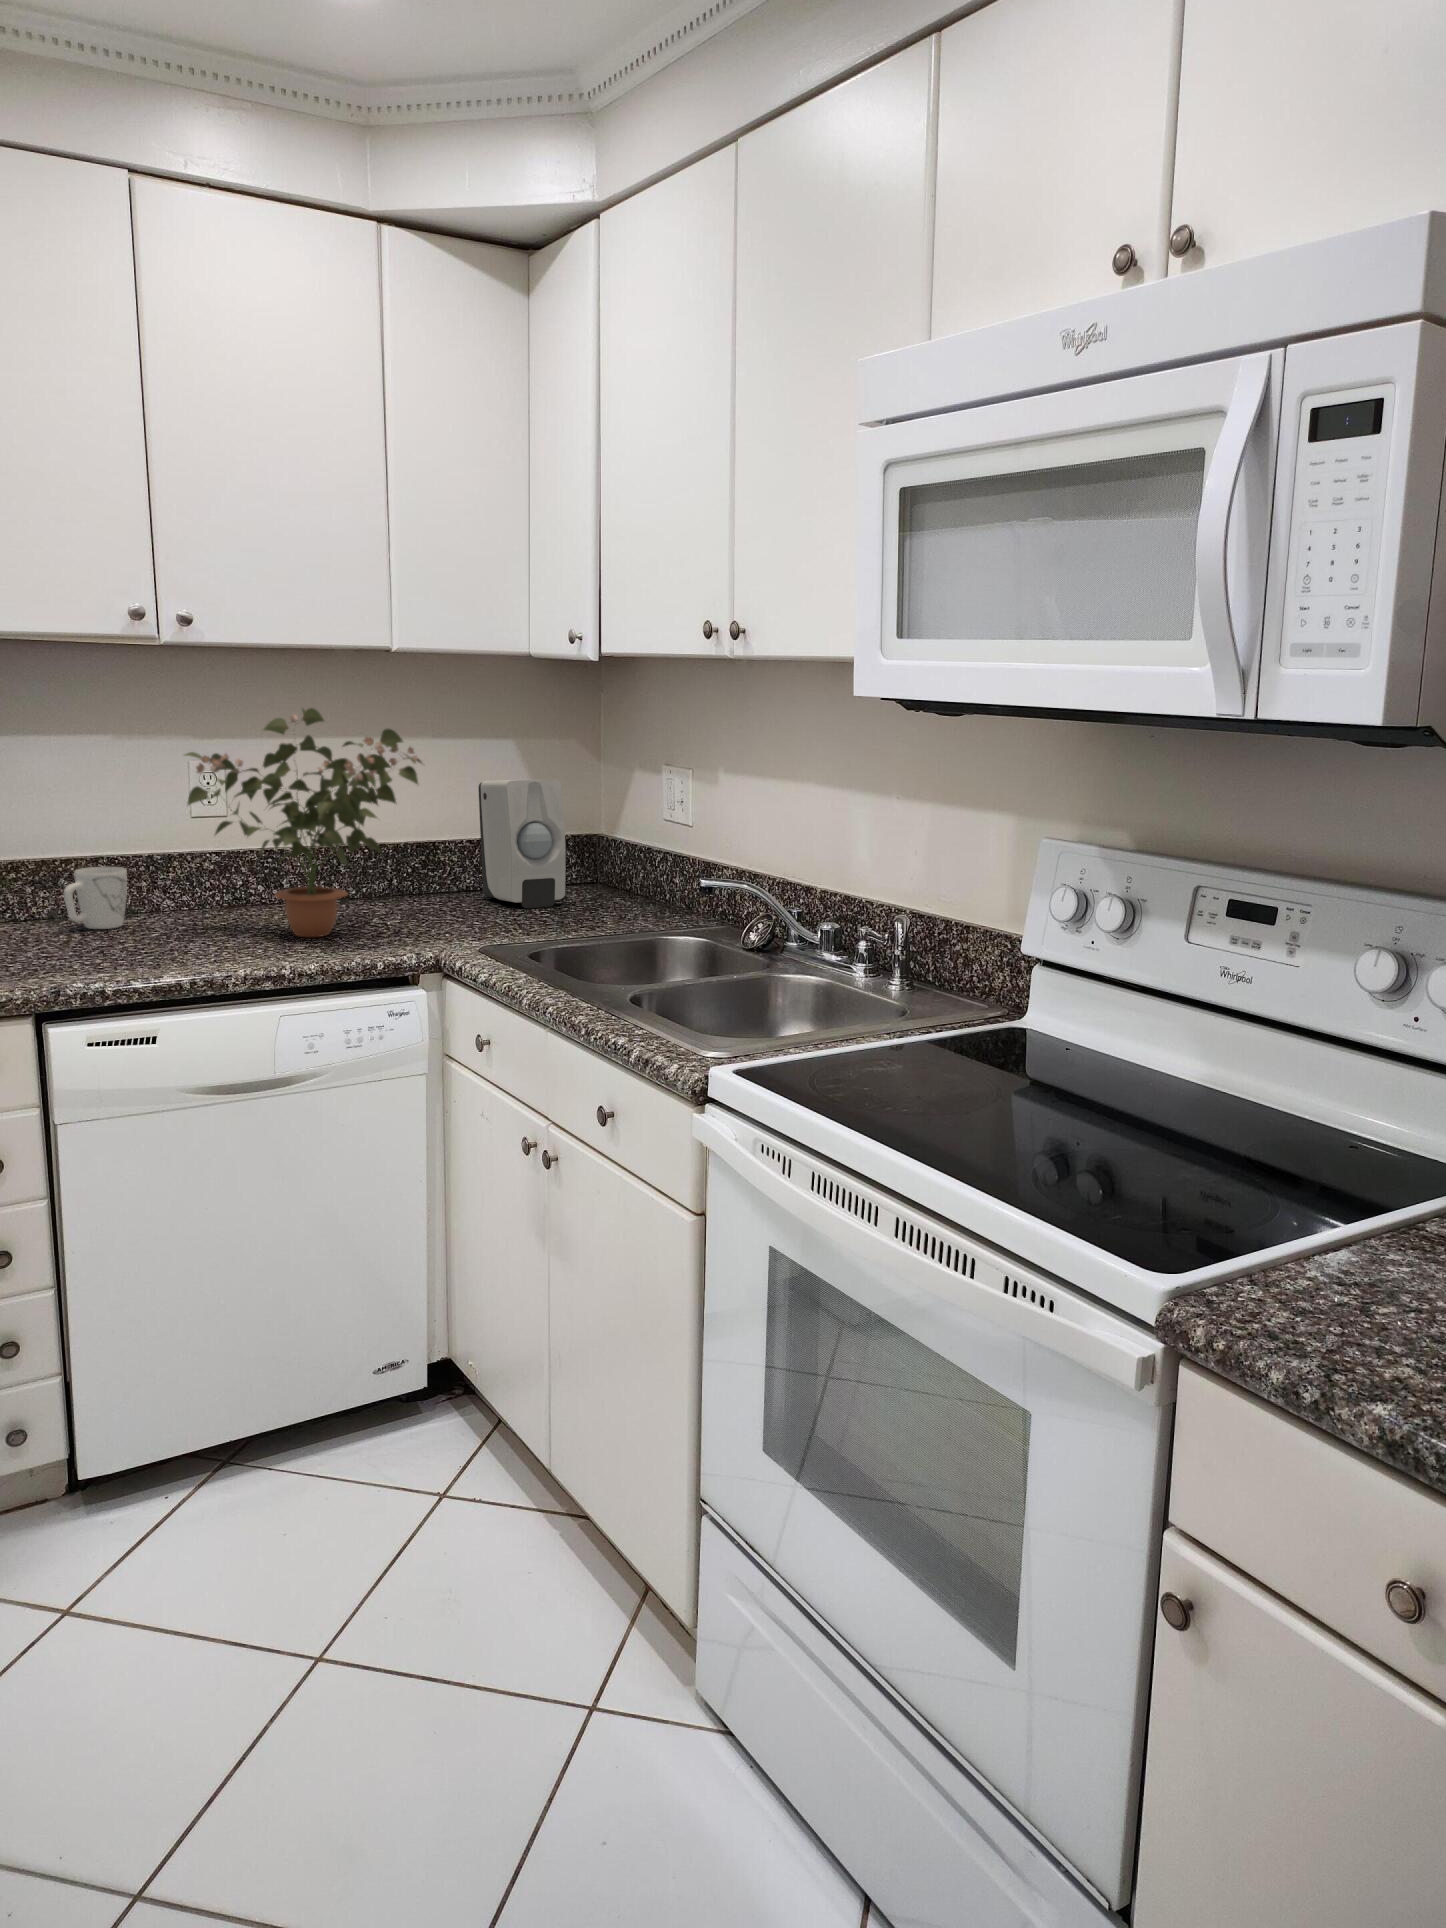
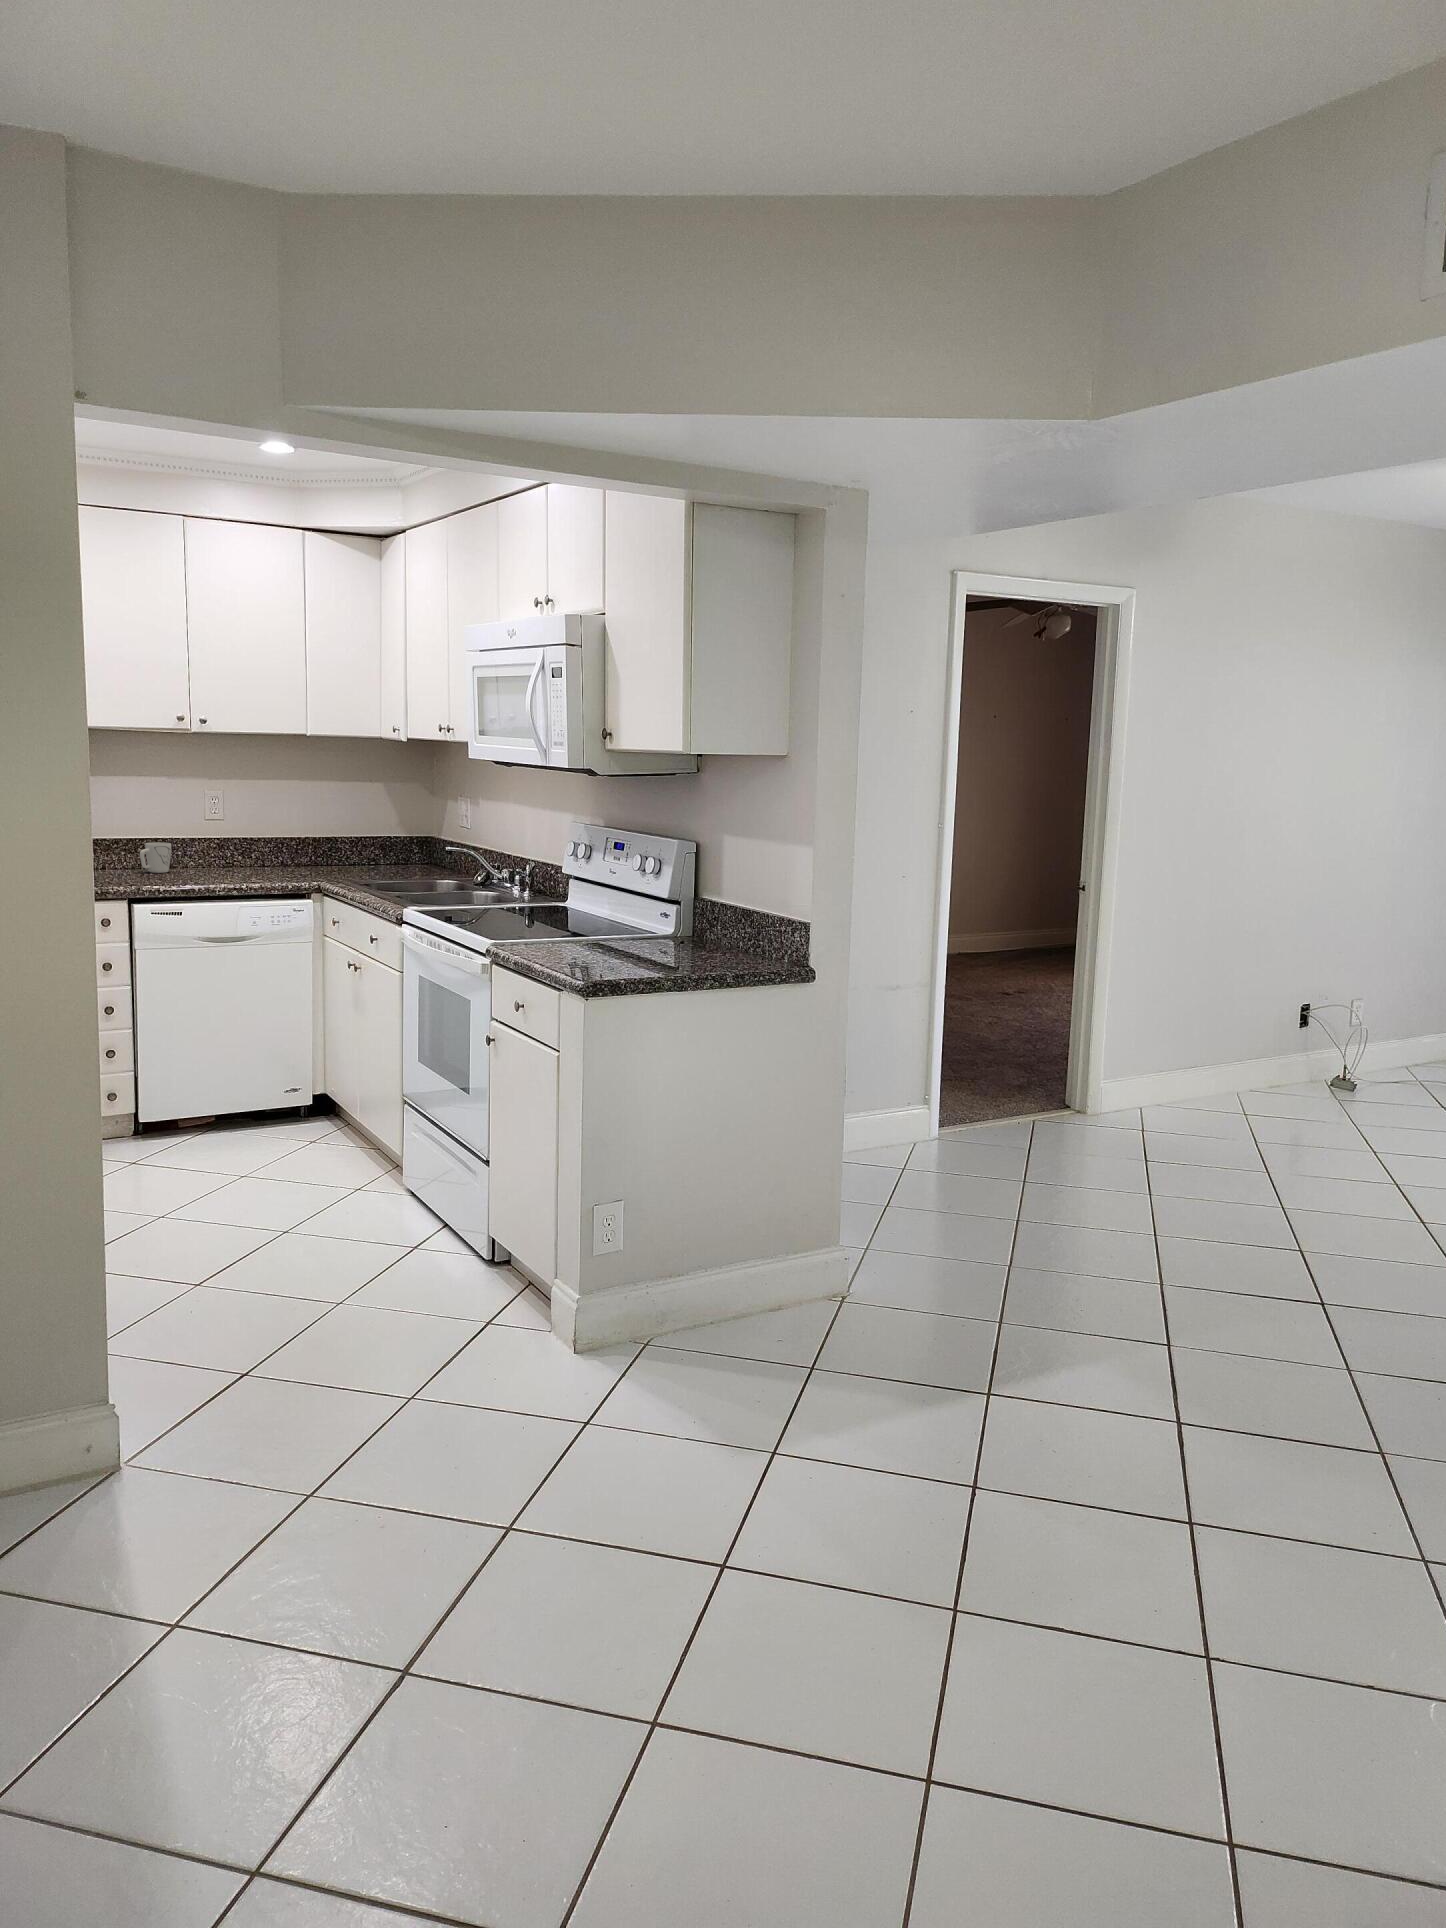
potted plant: present [185,708,422,937] -> none [200,764,321,877]
soap dispenser: present [478,780,566,908] -> none [359,804,402,871]

